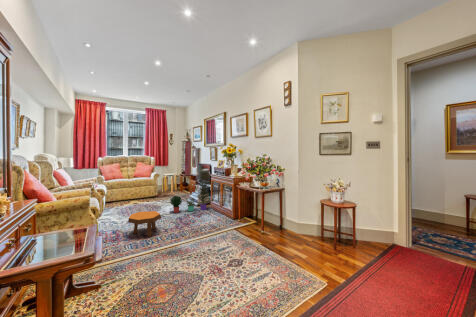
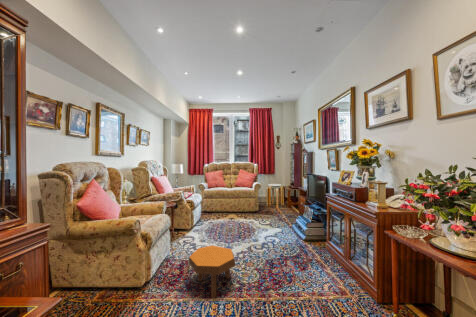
potted plant: present [171,182,208,213] -> none [263,202,324,251]

